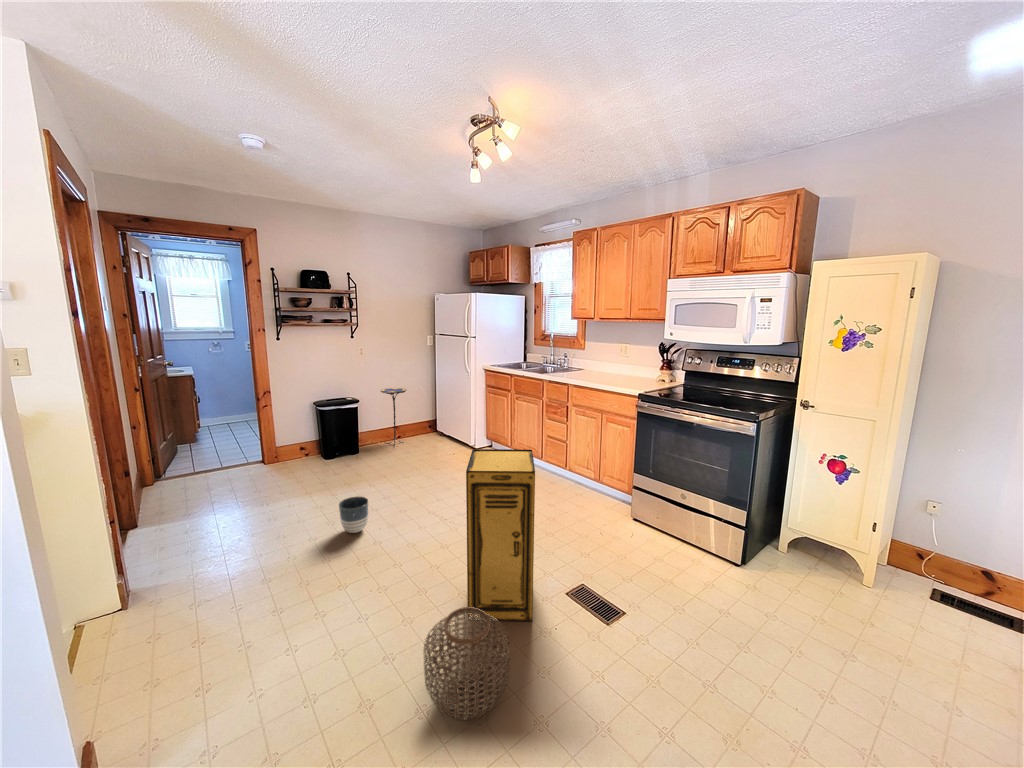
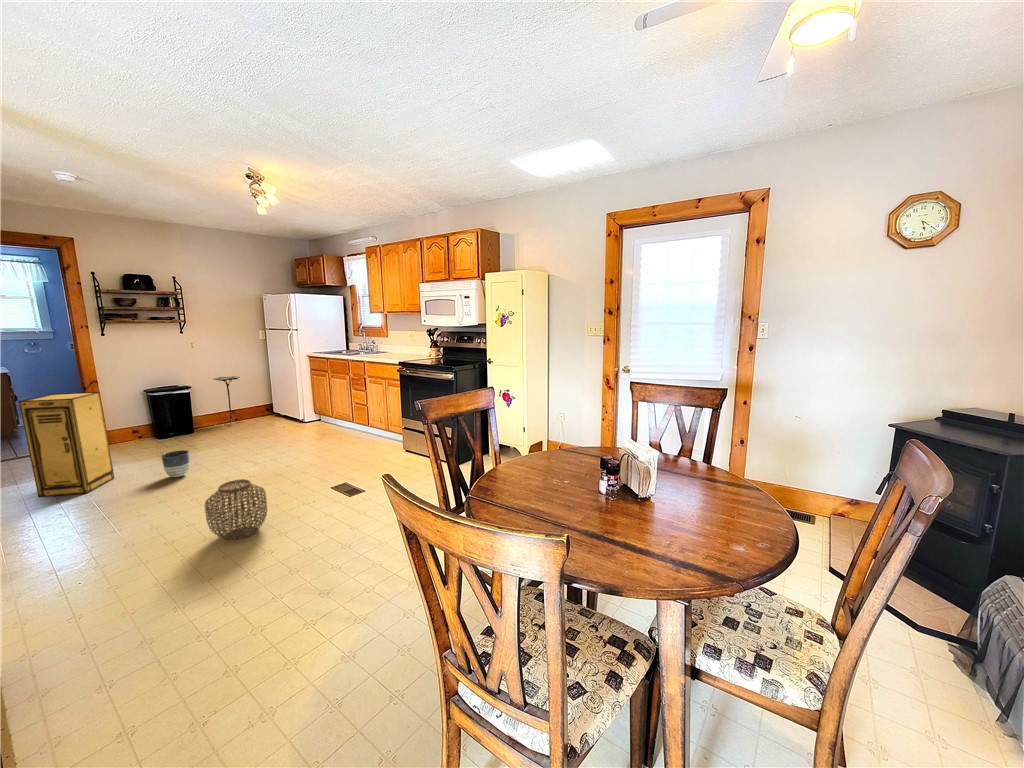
storage cabinet: present [466,449,535,621] -> present [19,392,114,497]

